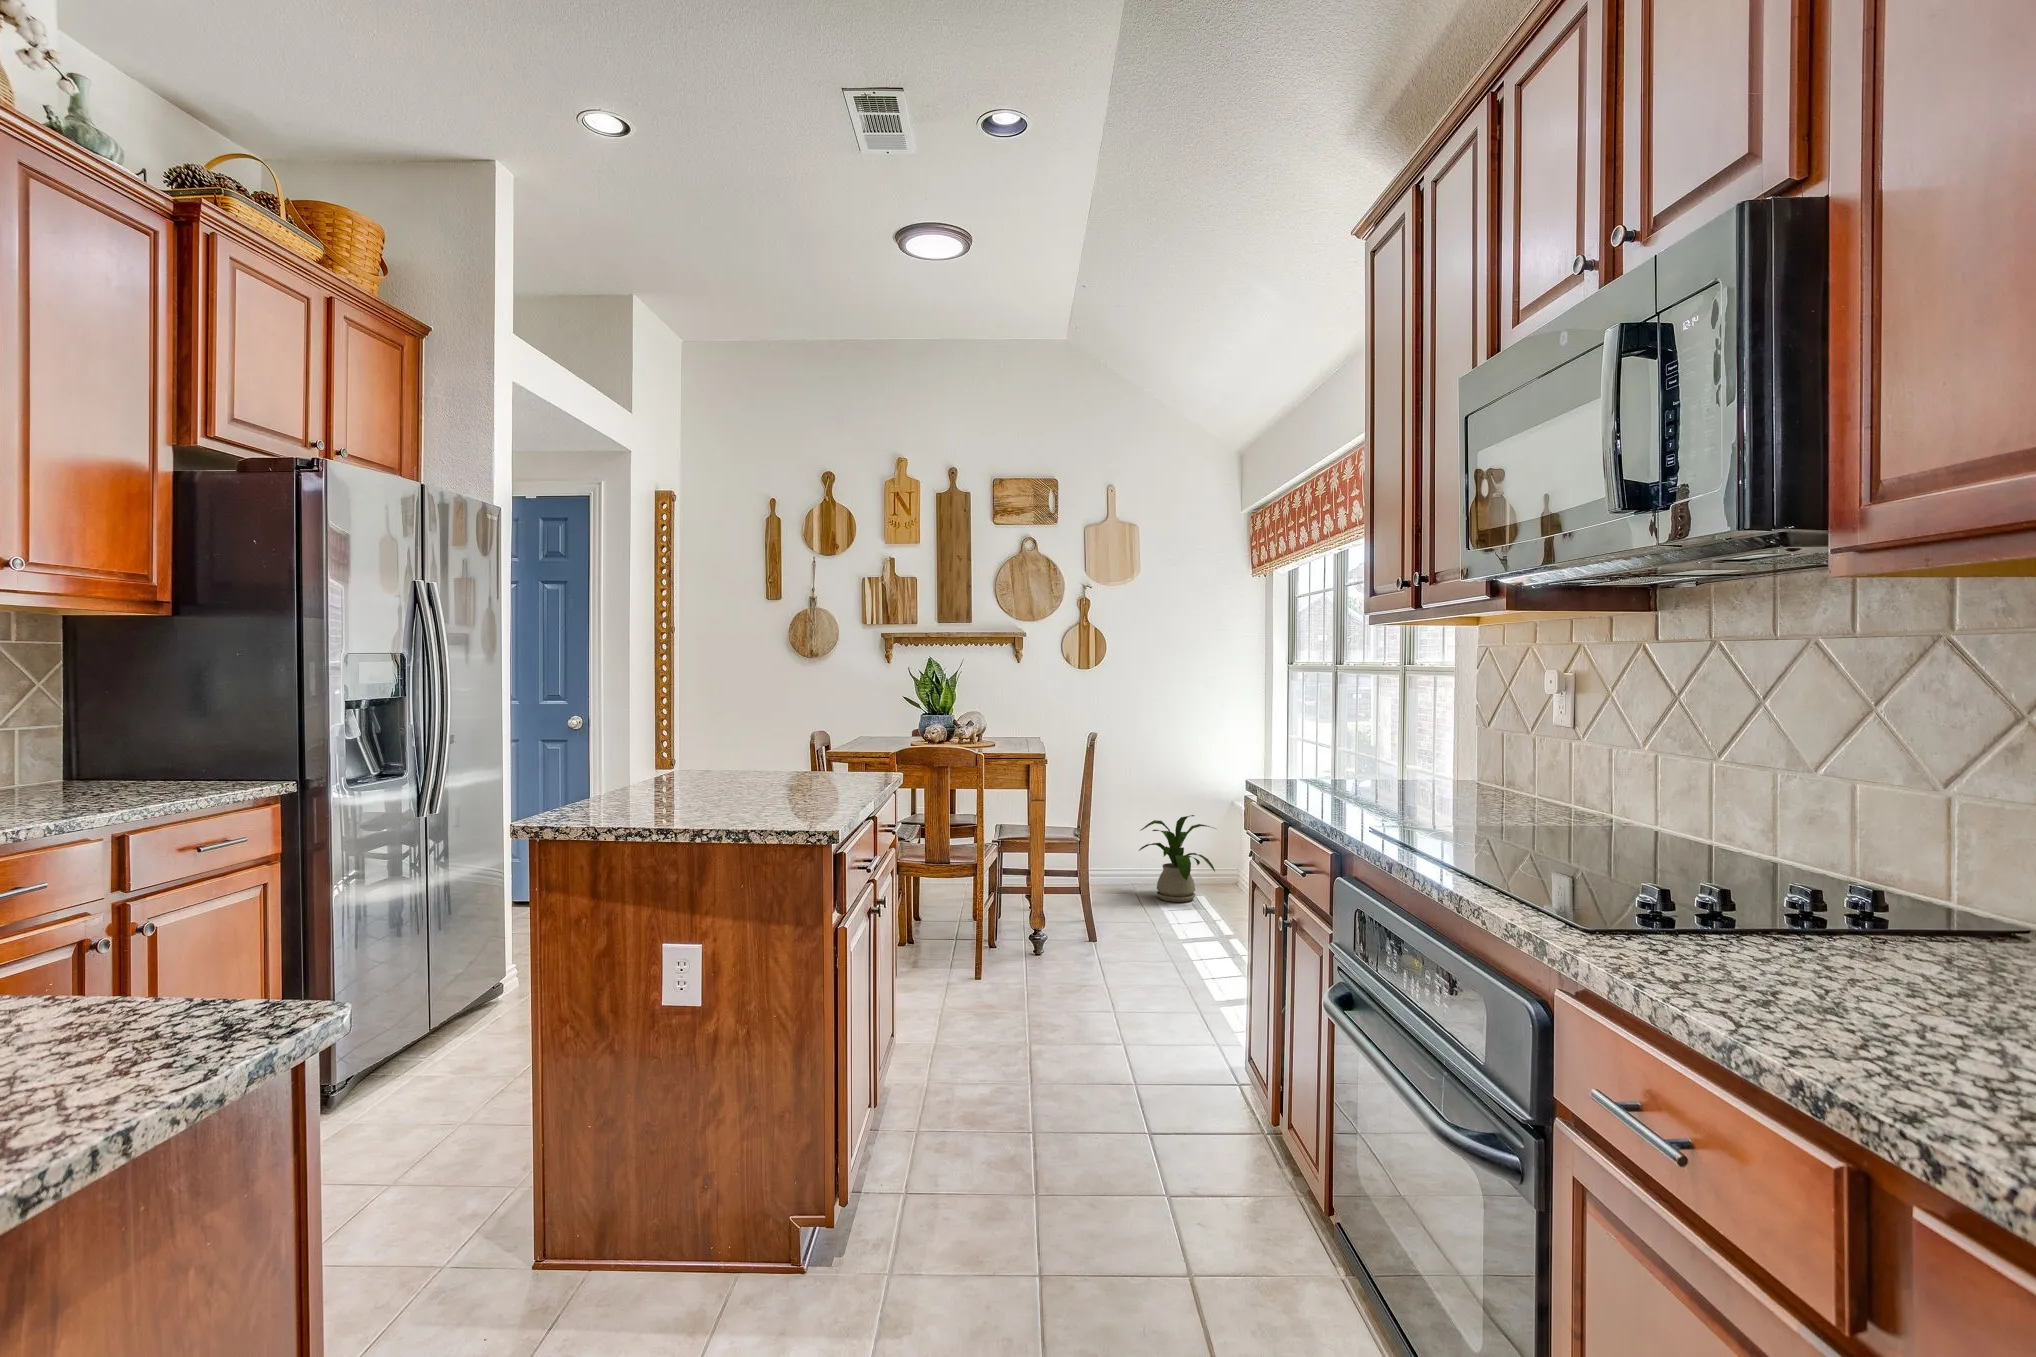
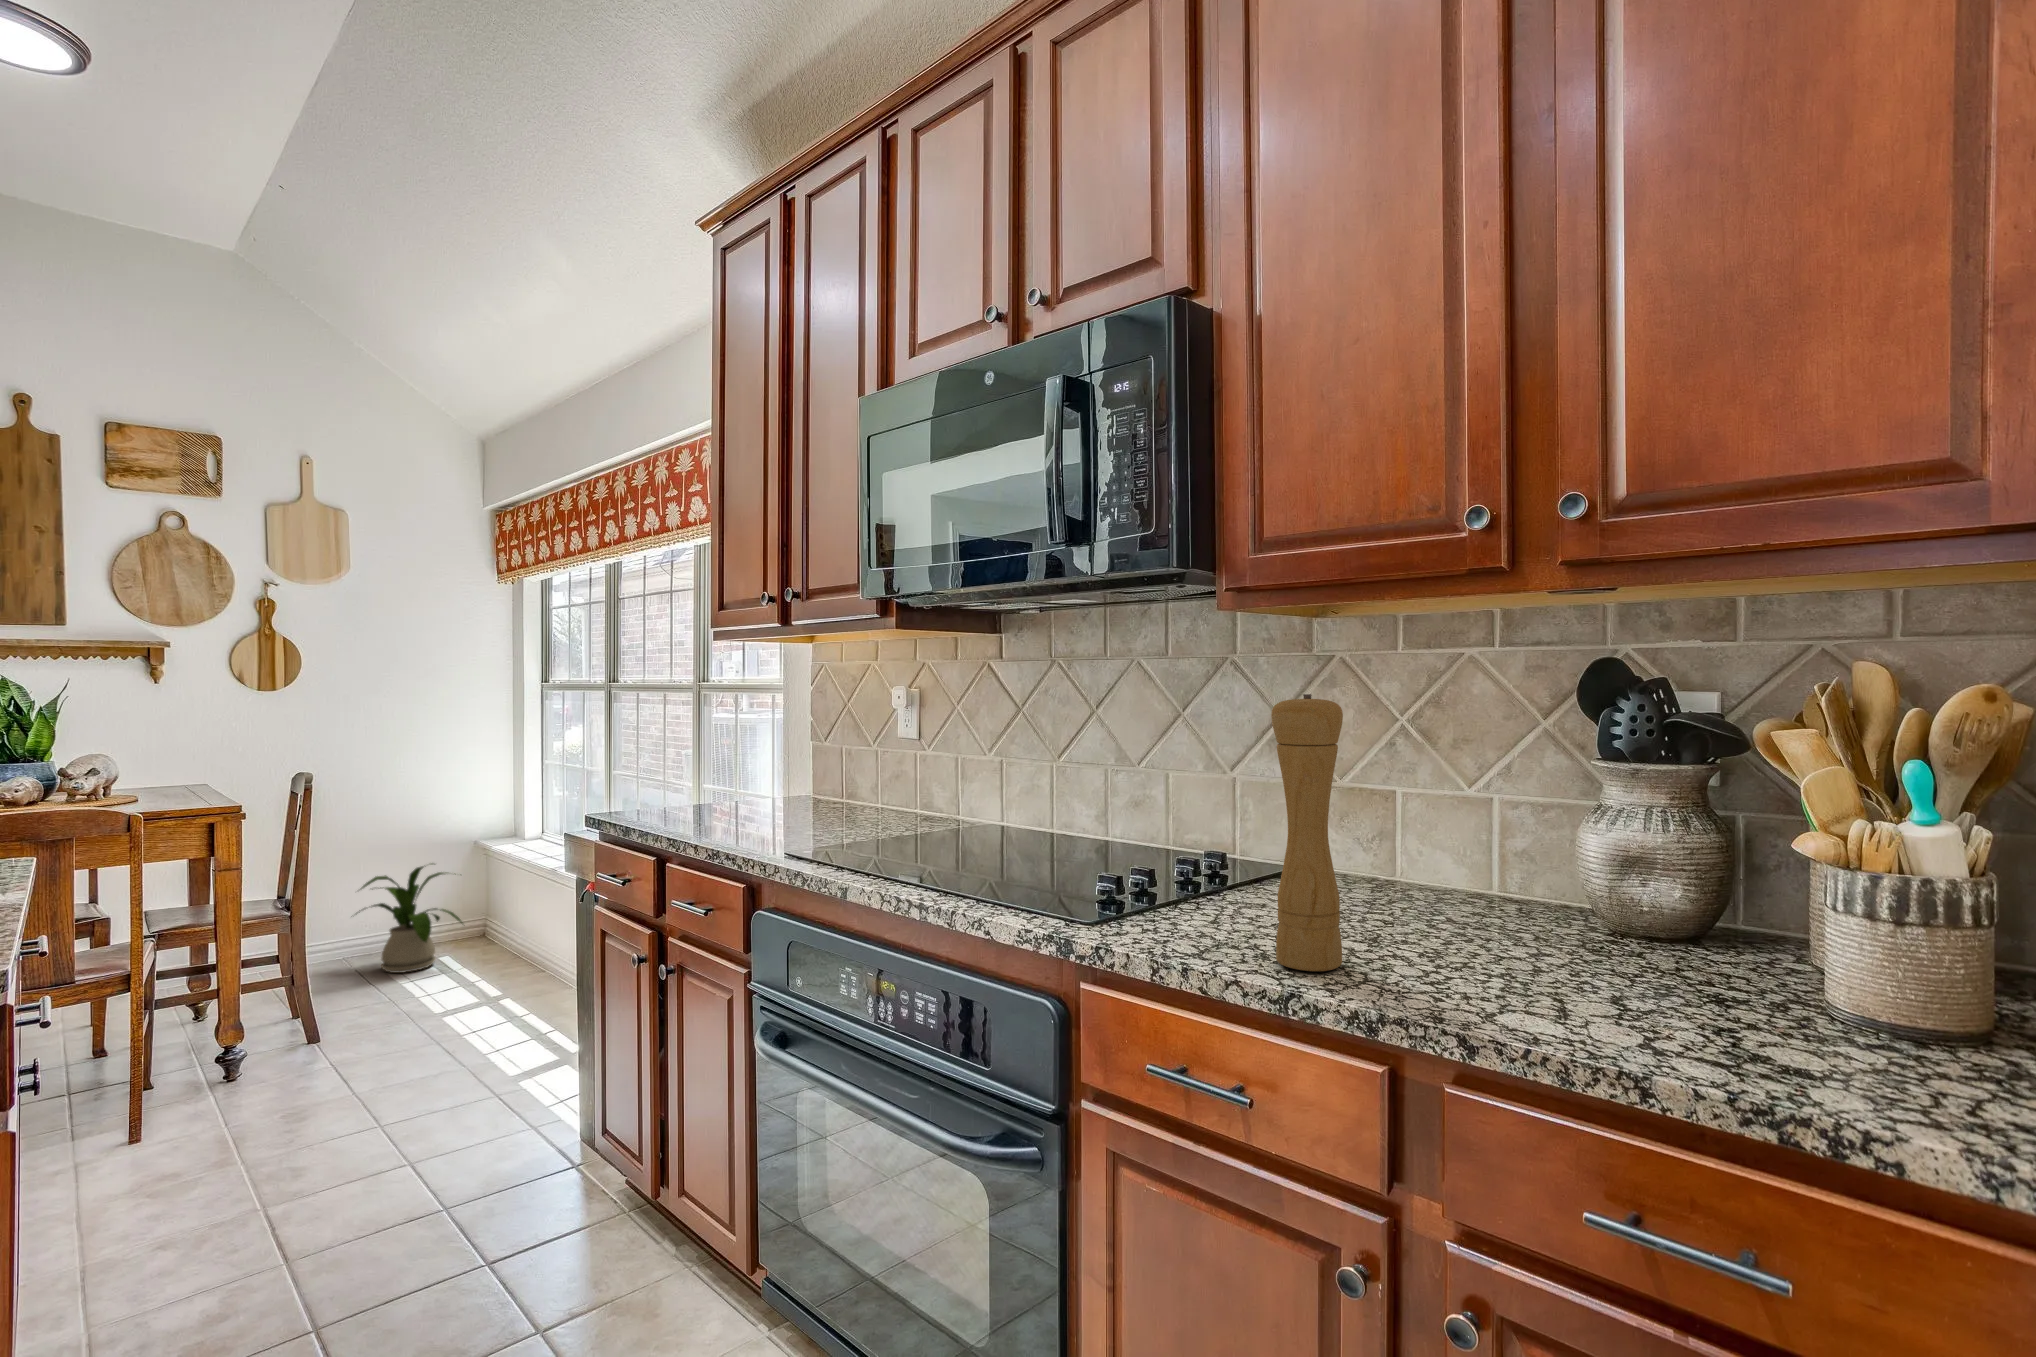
pepper mill: none [1755,667,1871,1033] -> present [1271,694,1343,971]

